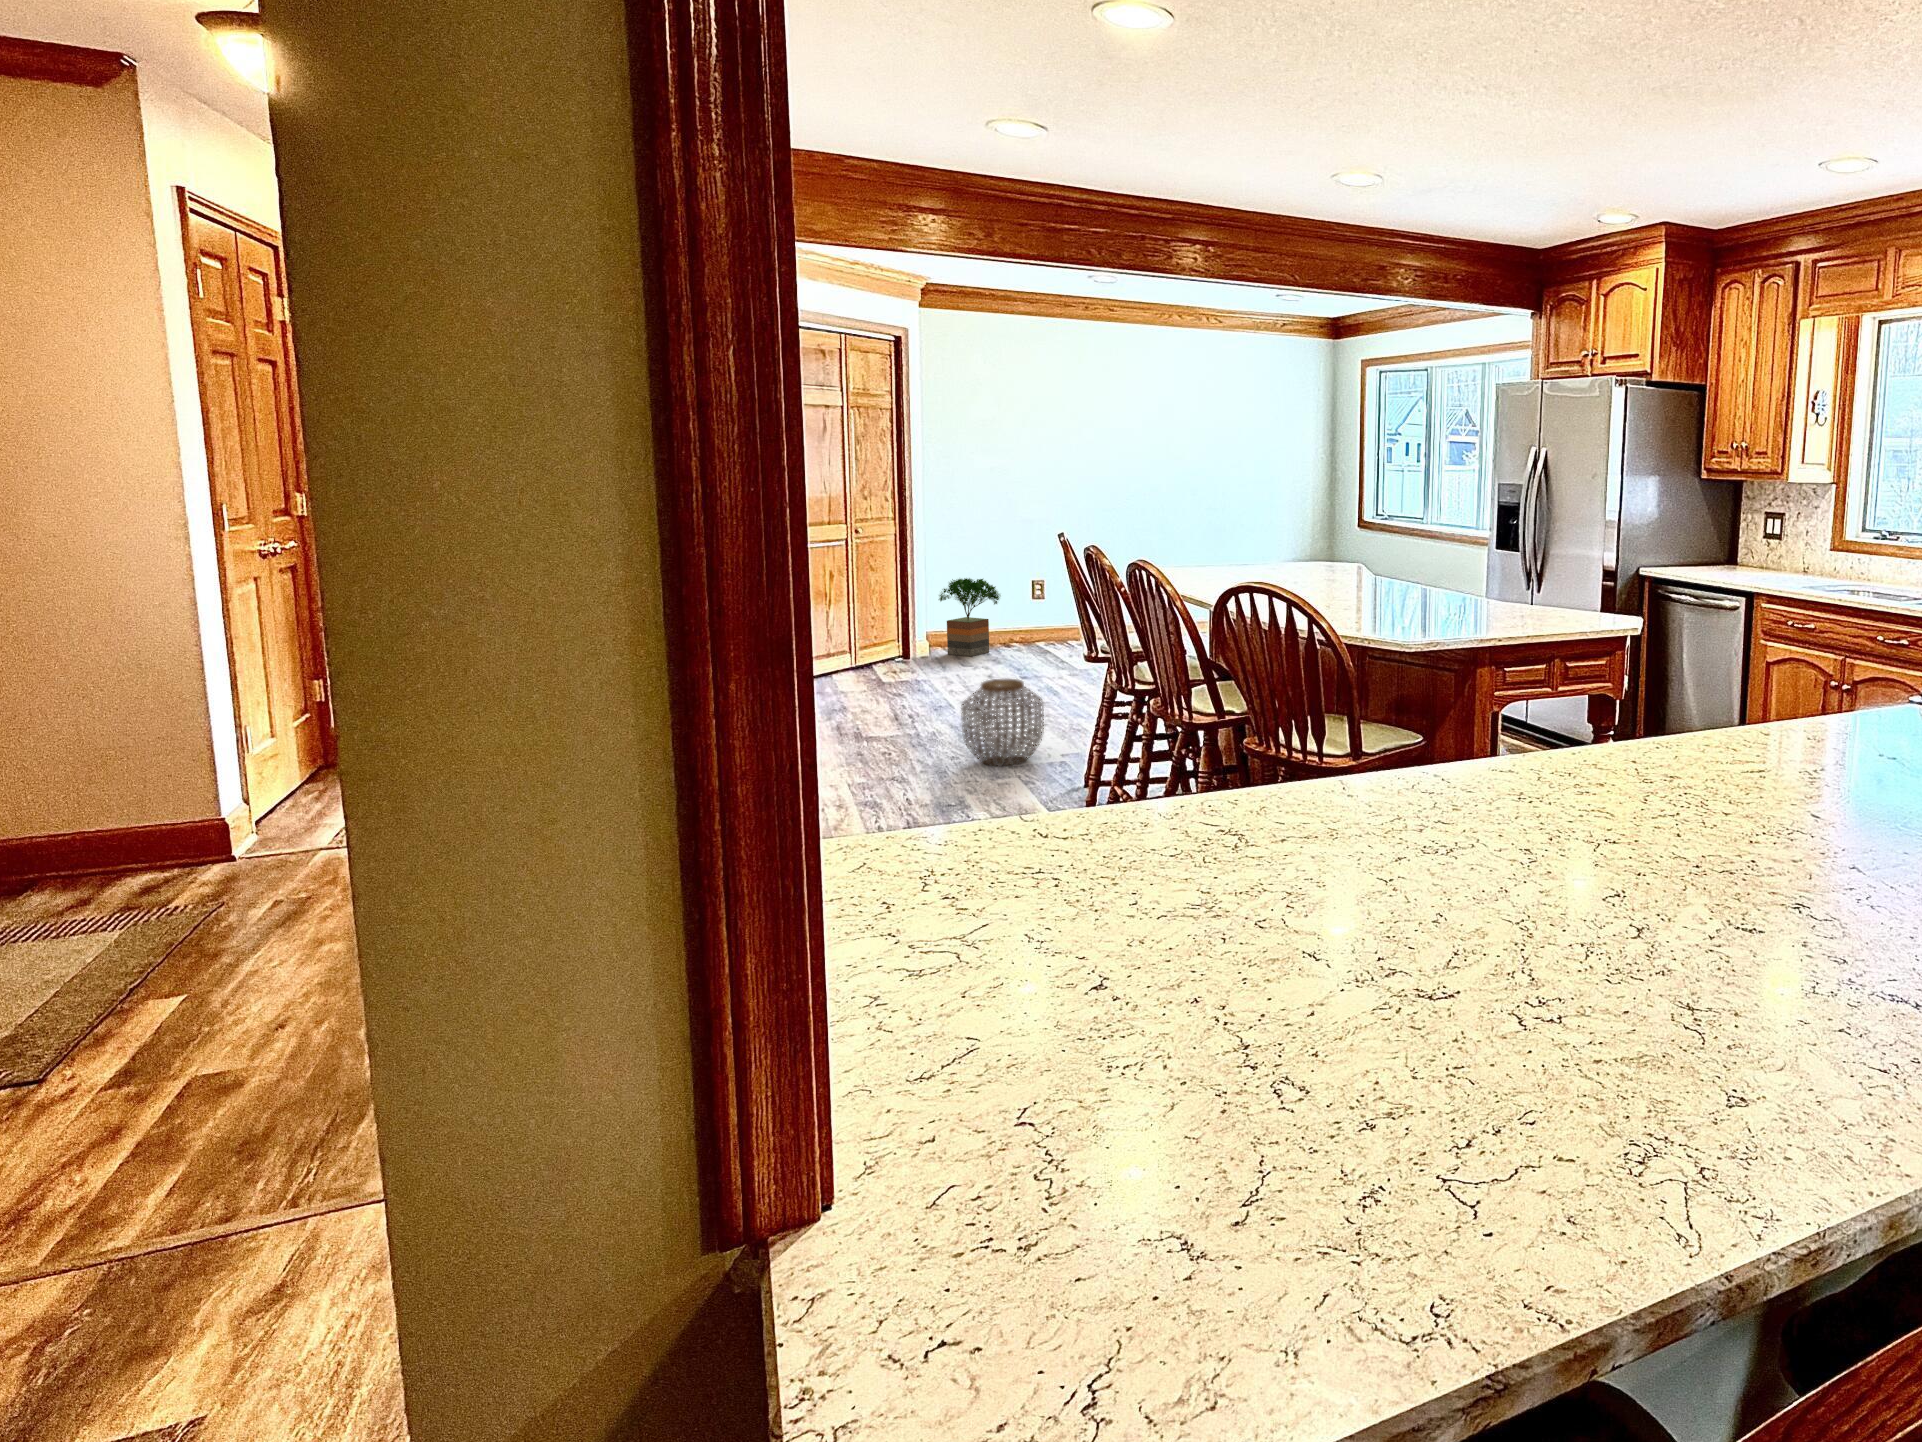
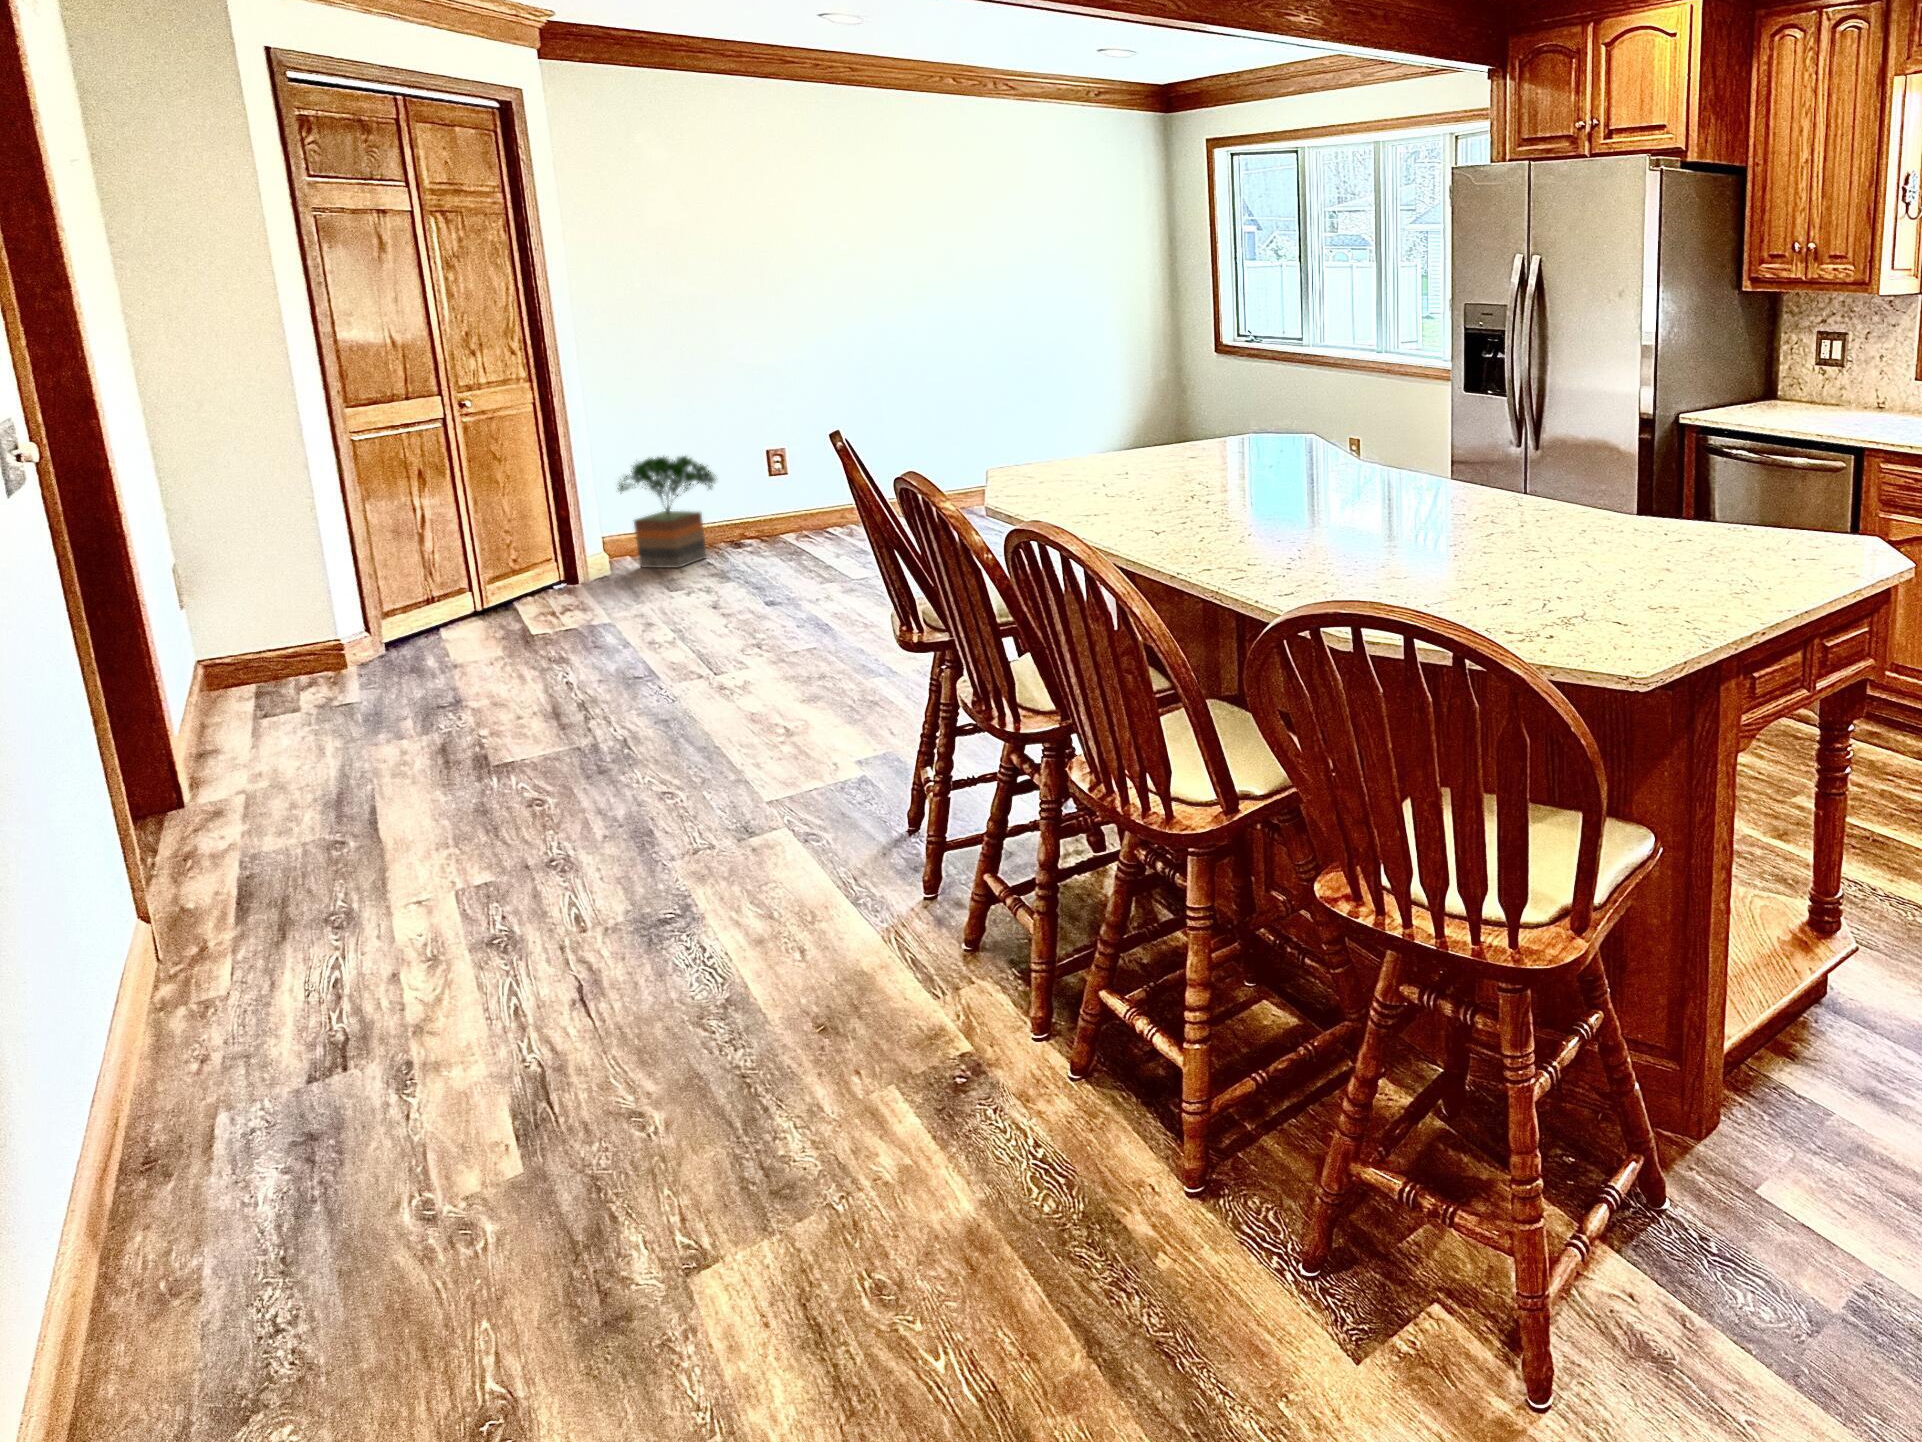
woven basket: present [961,679,1044,766] -> none [682,645,831,790]

